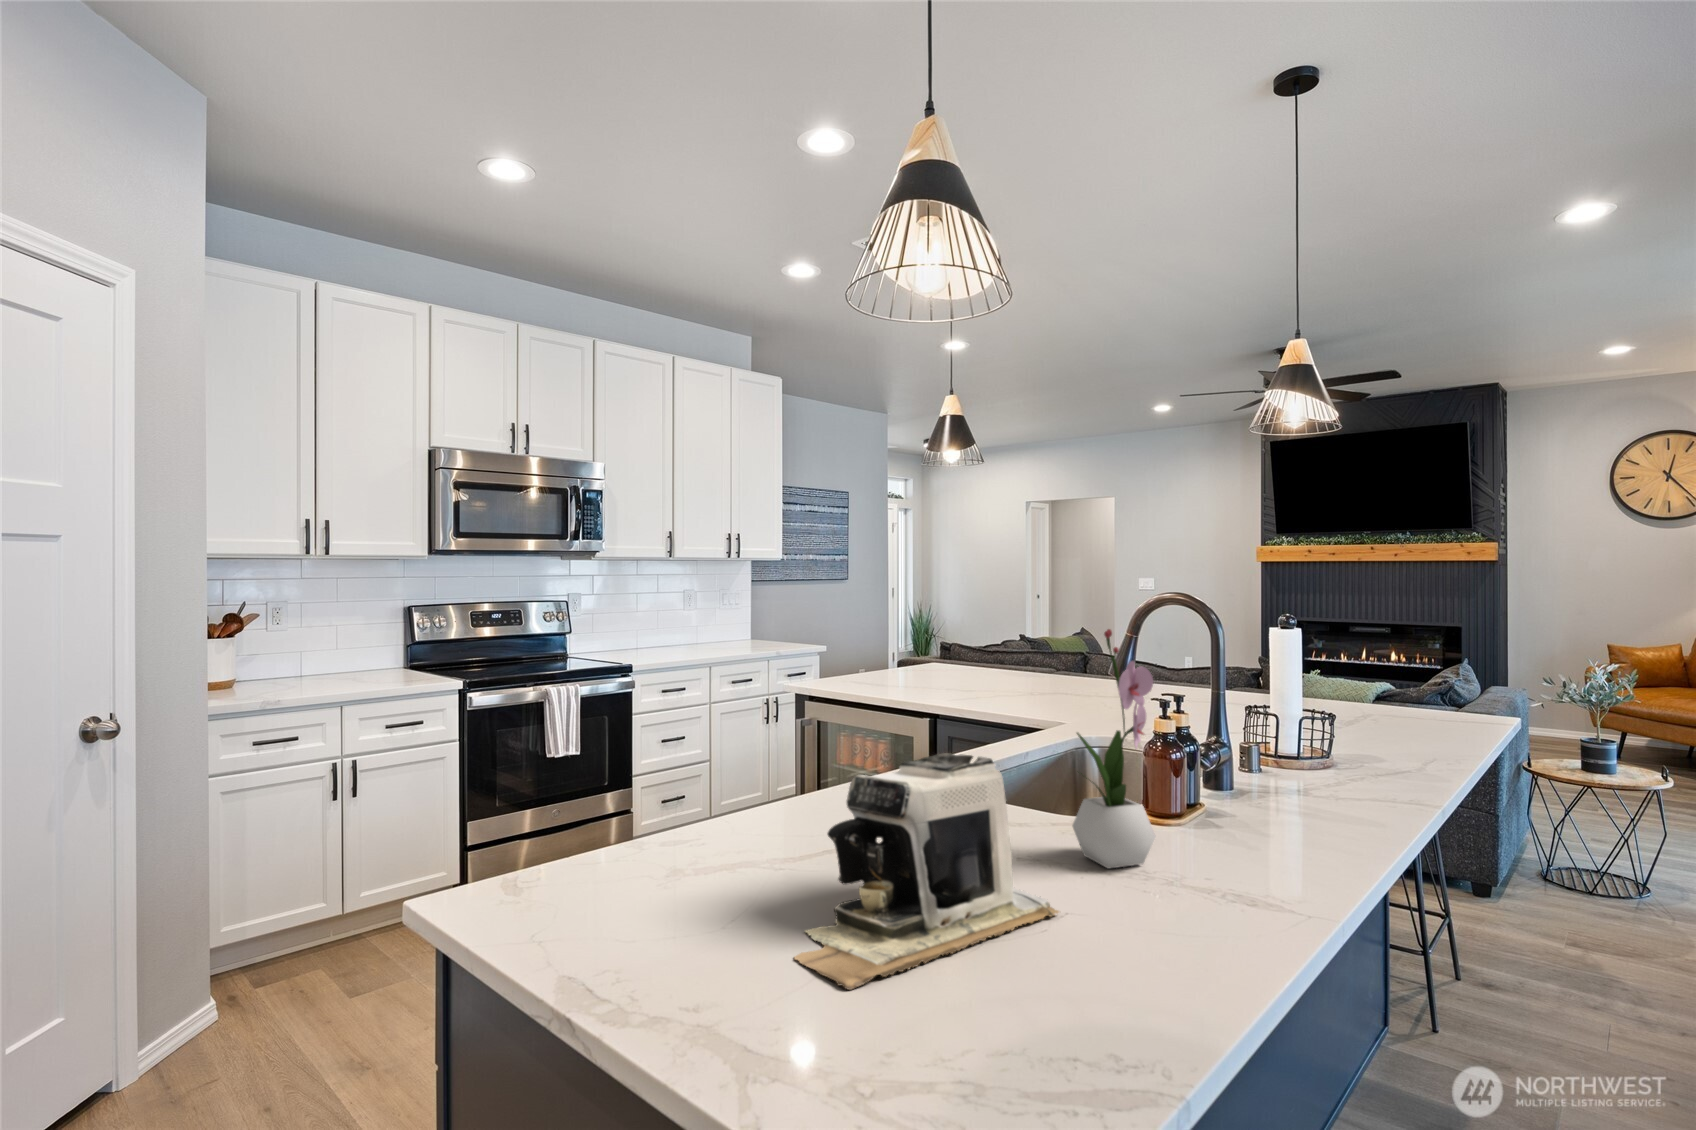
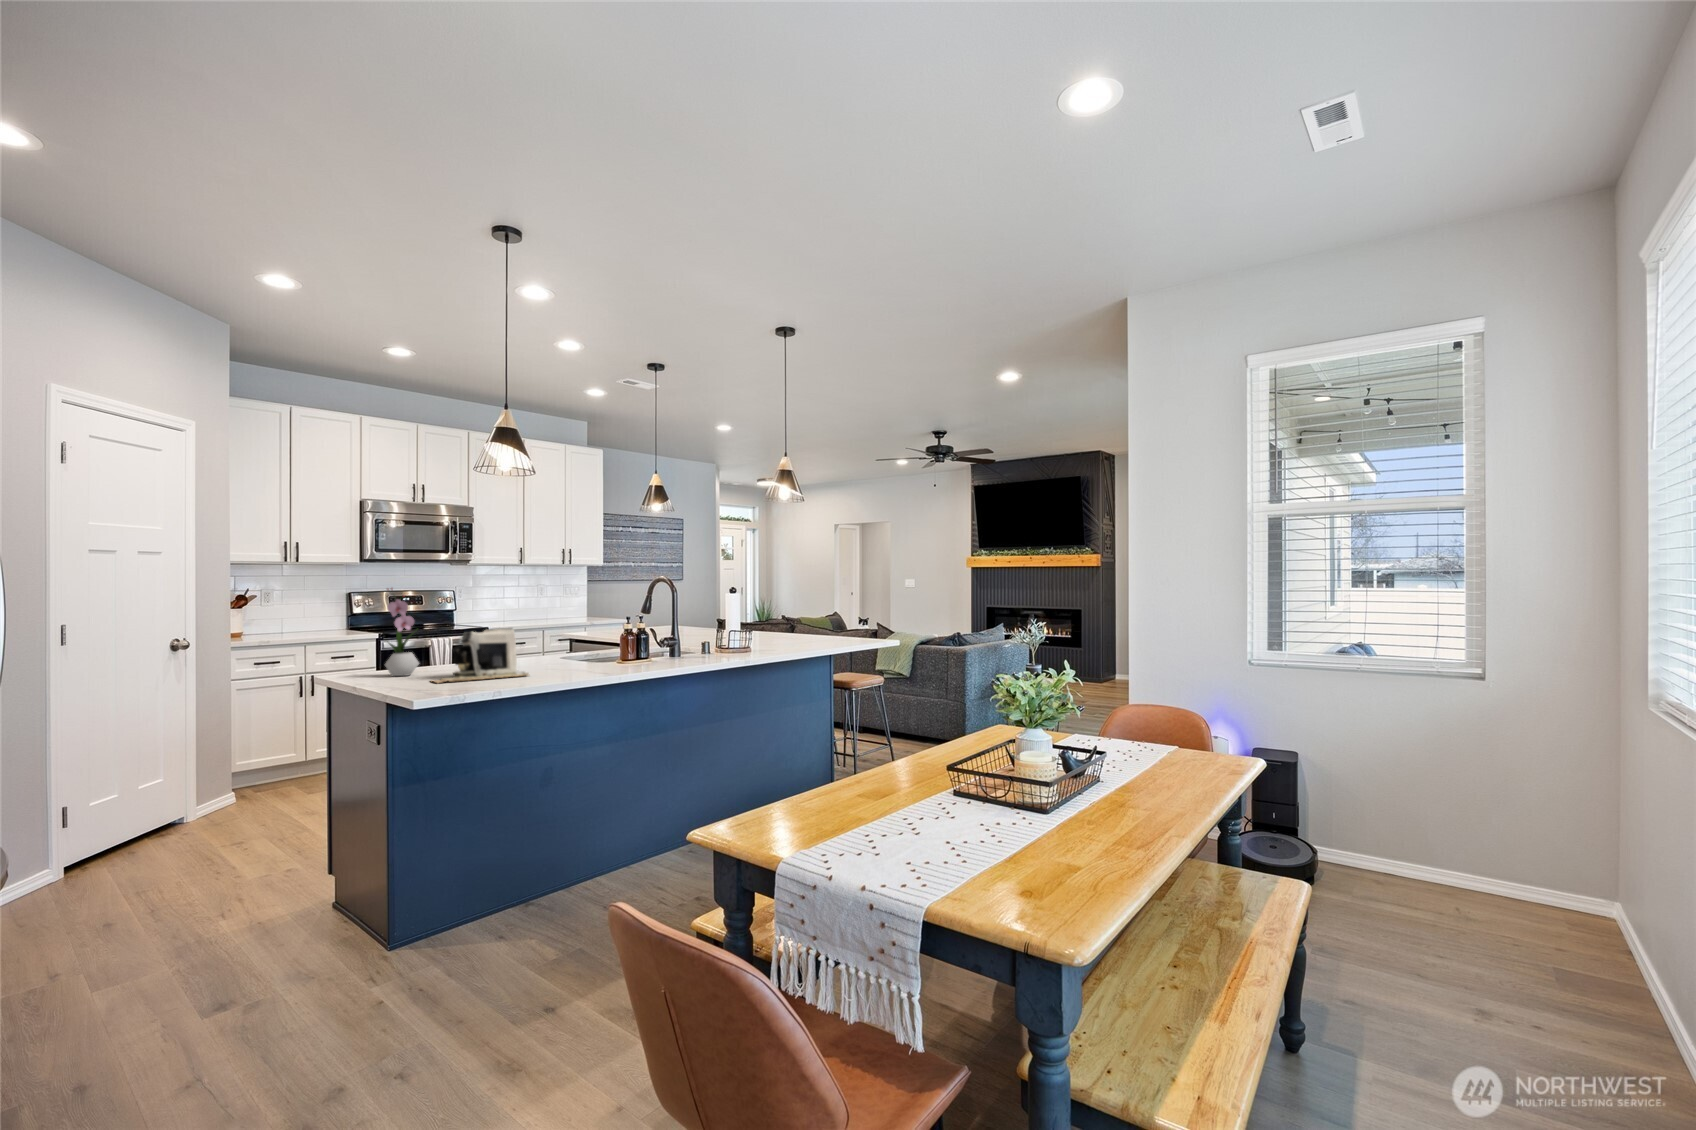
flower arrangement: present [1072,629,1155,868] -> present [385,588,419,676]

